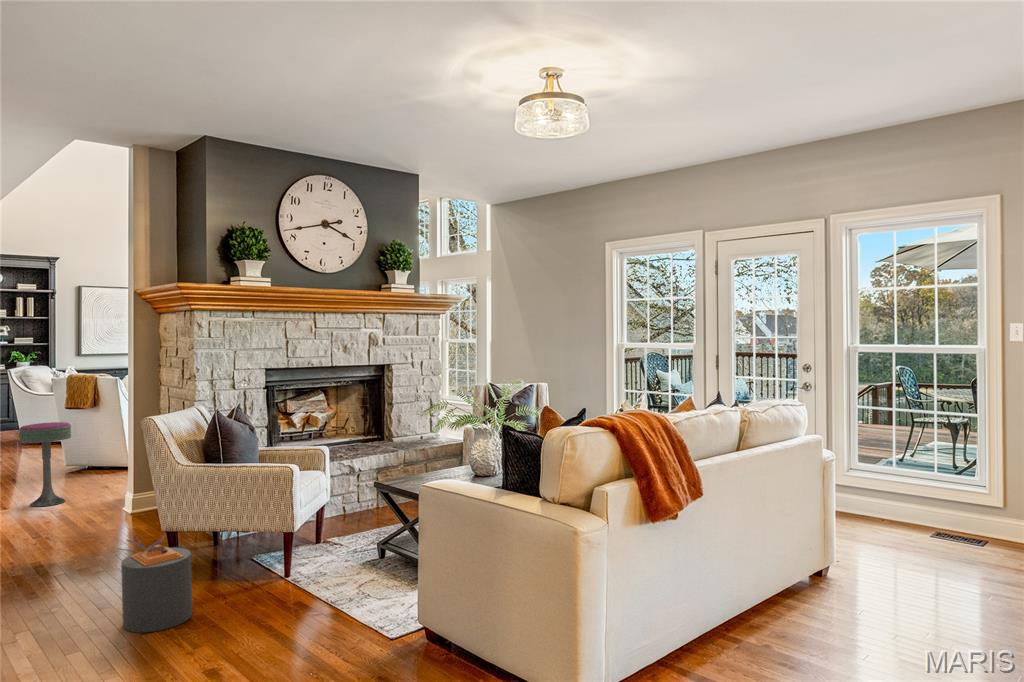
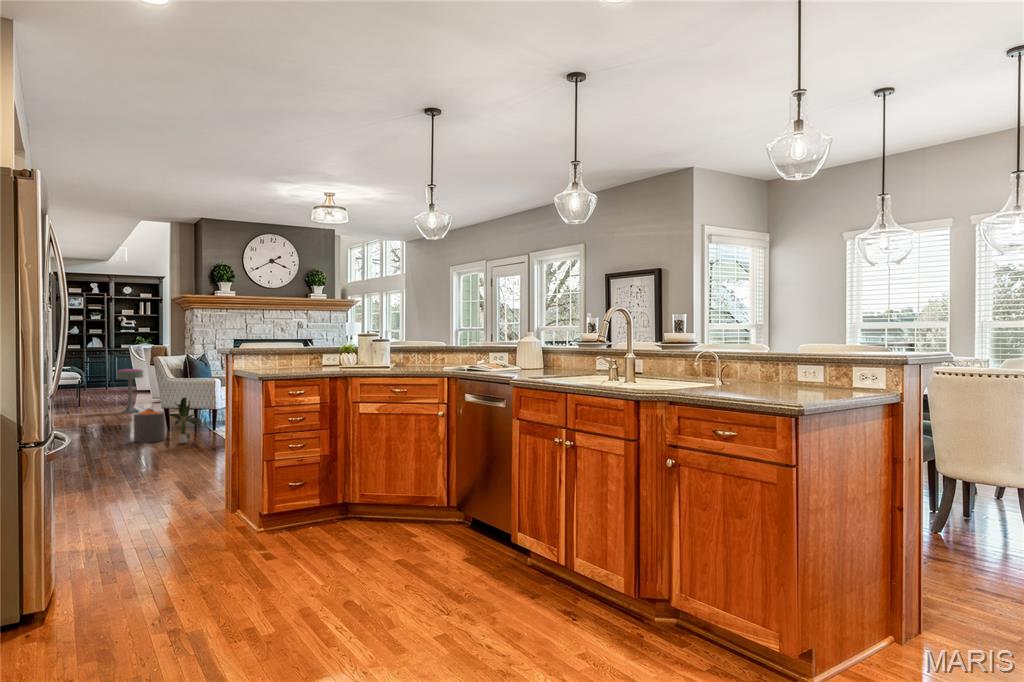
potted plant: none [221,520,292,629] -> present [169,398,201,443]

